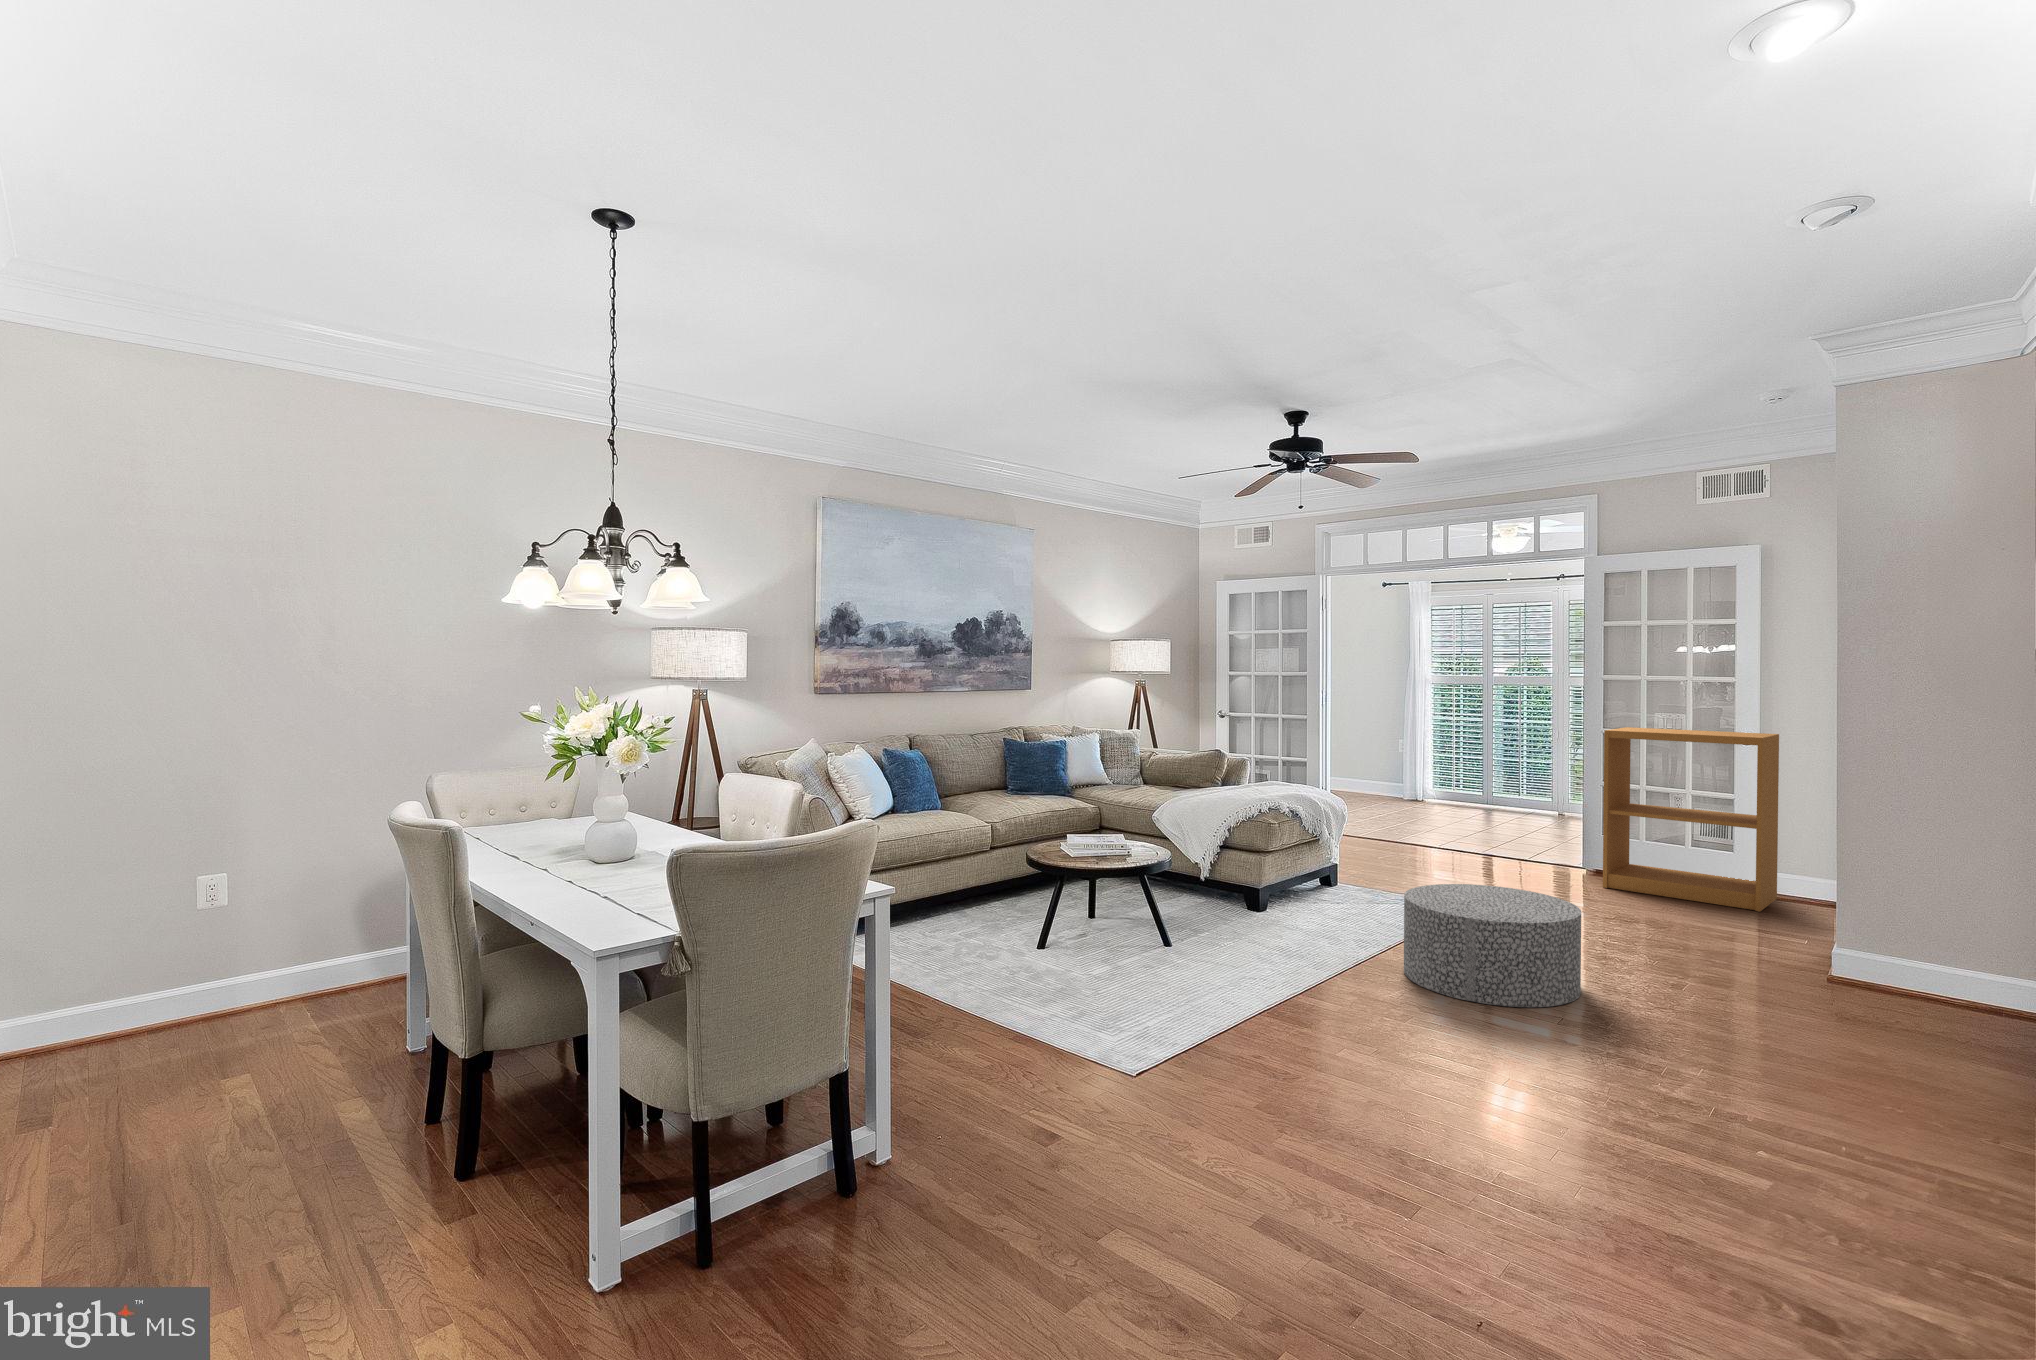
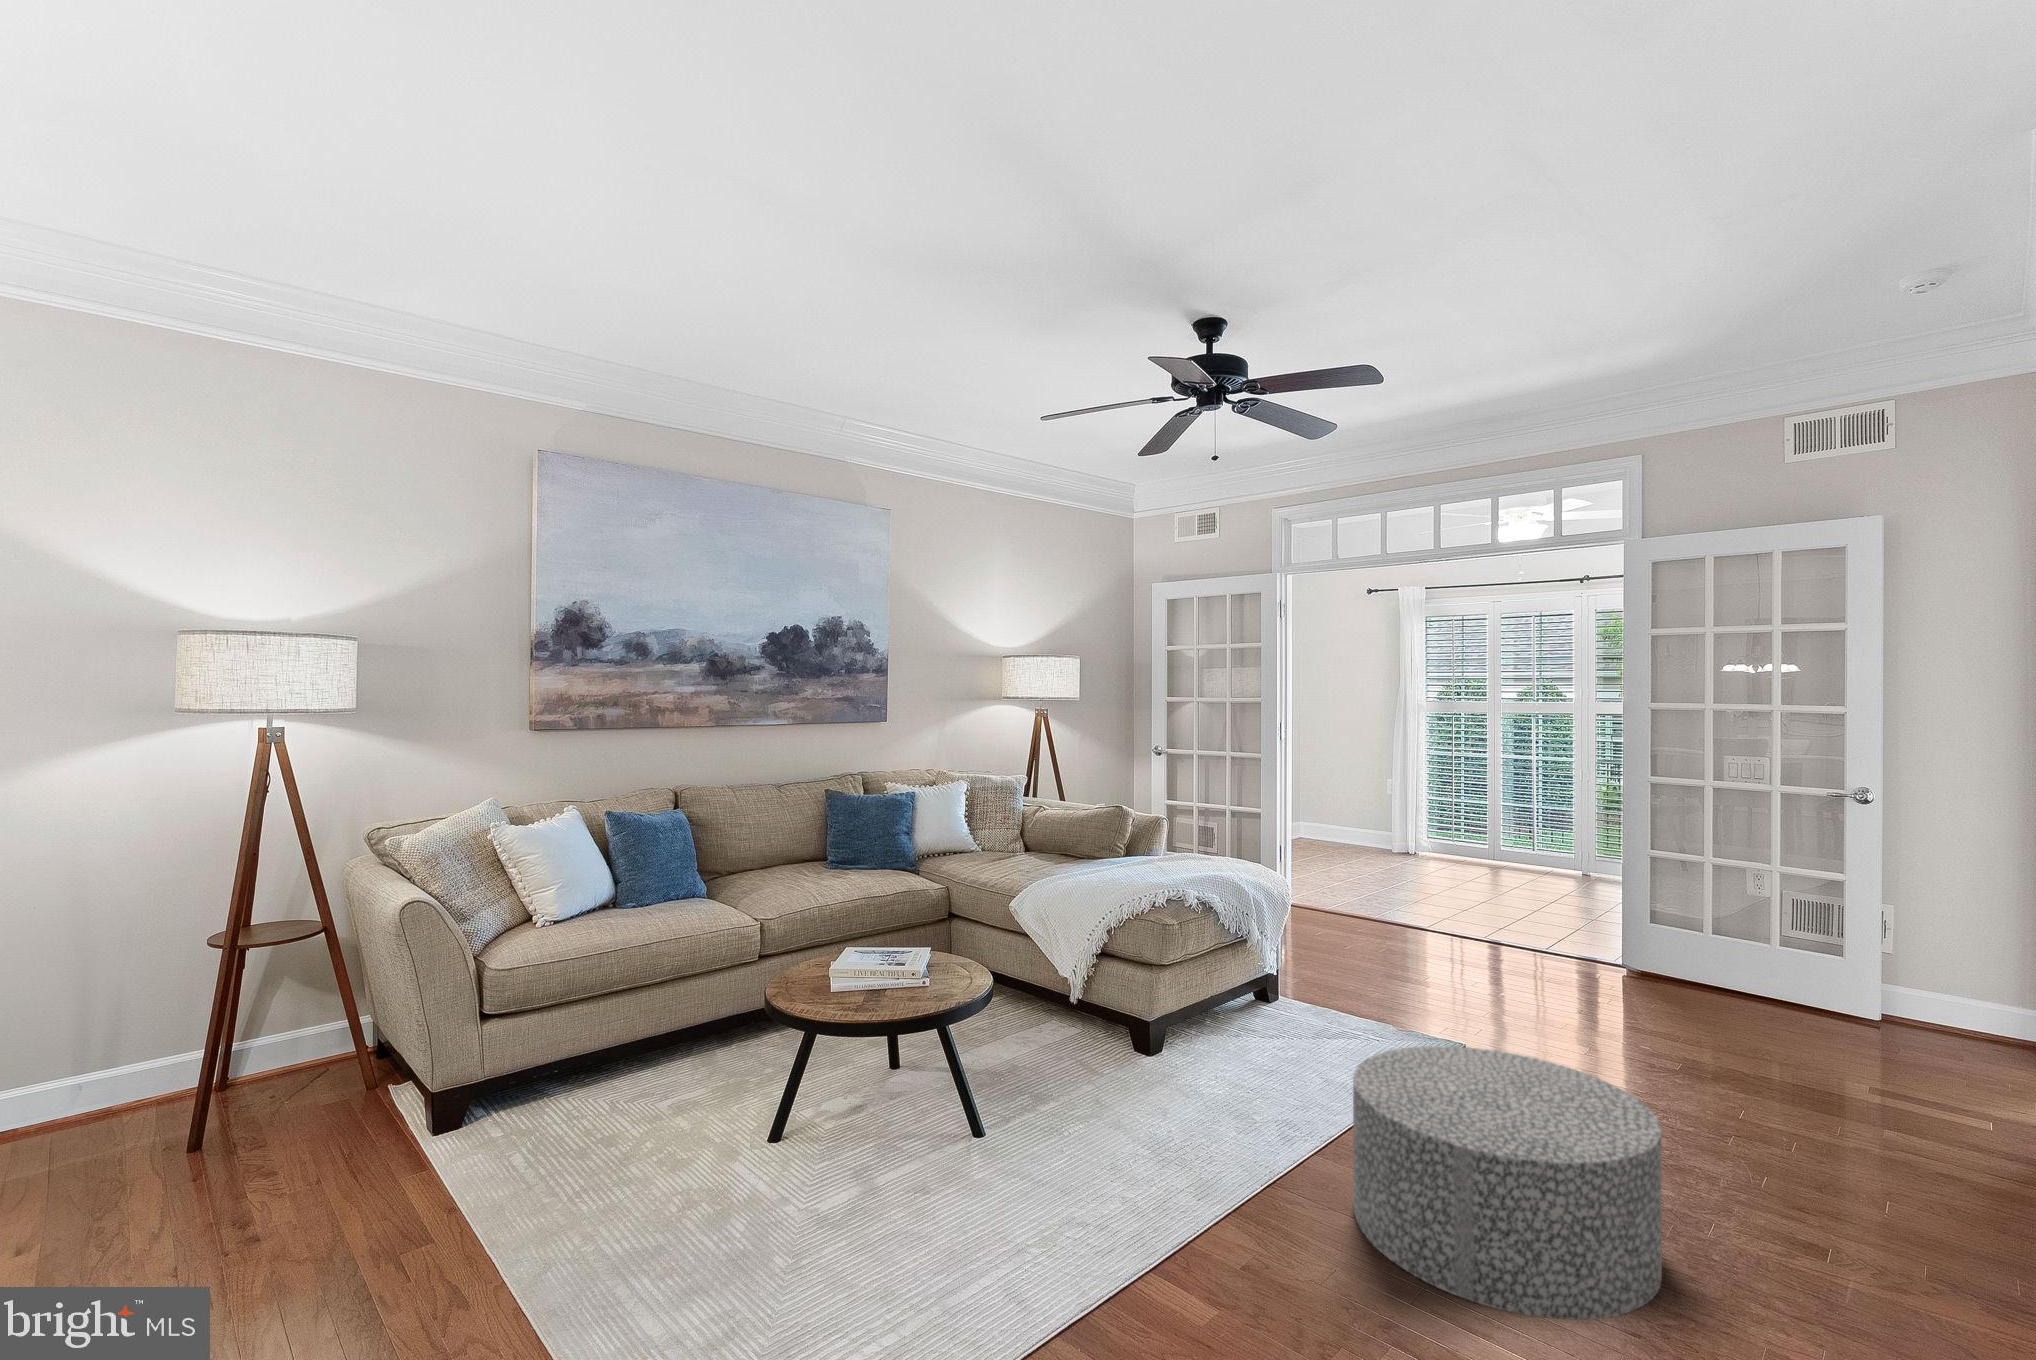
bookshelf: present [1603,727,1779,912] -> none [1657,776,1917,1059]

